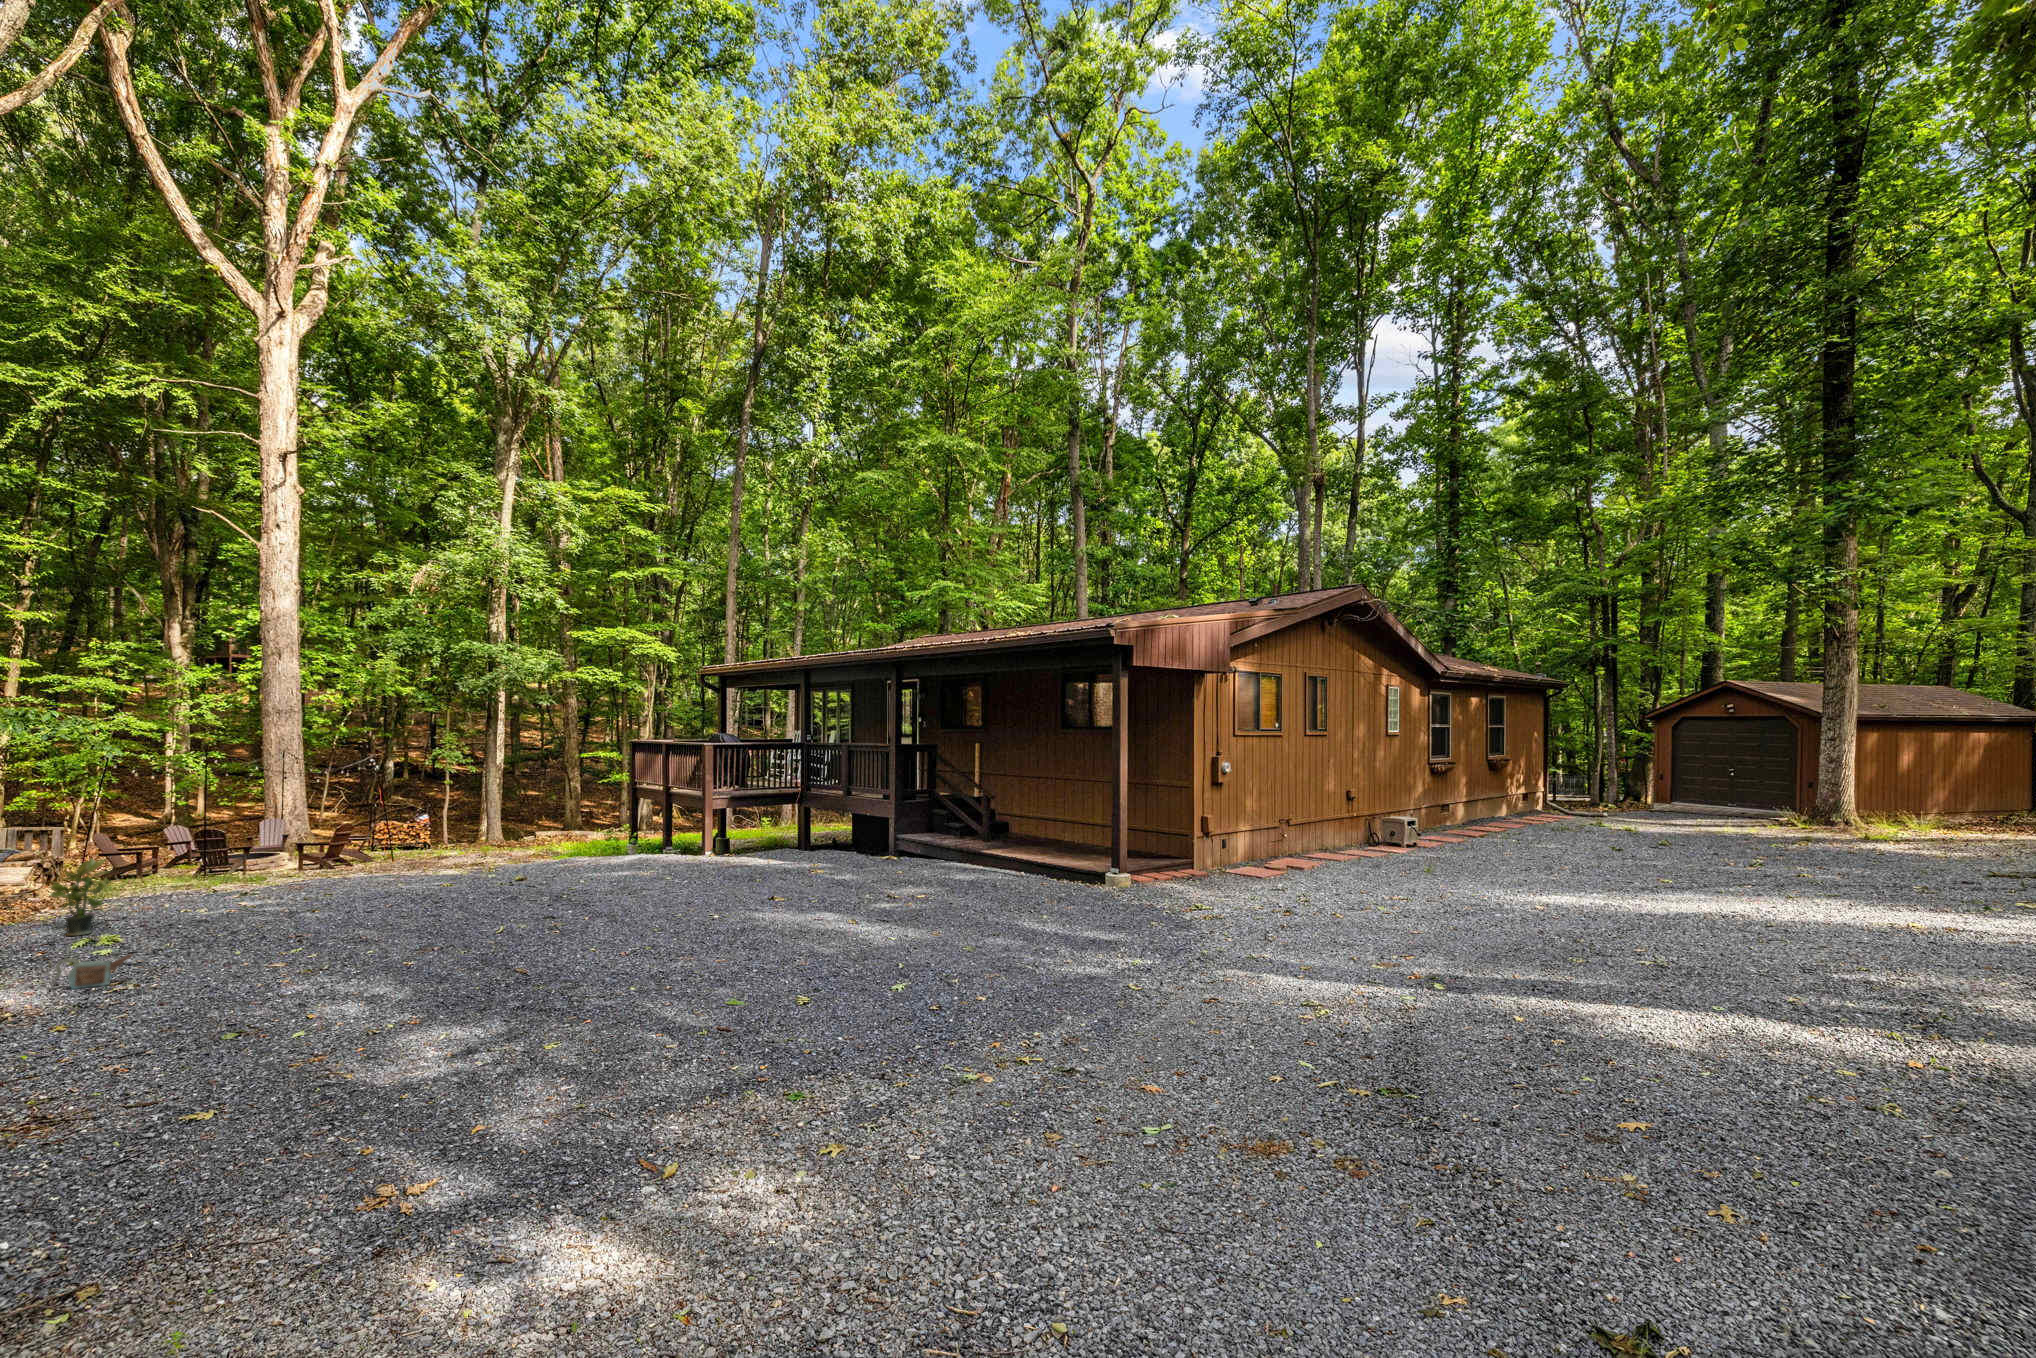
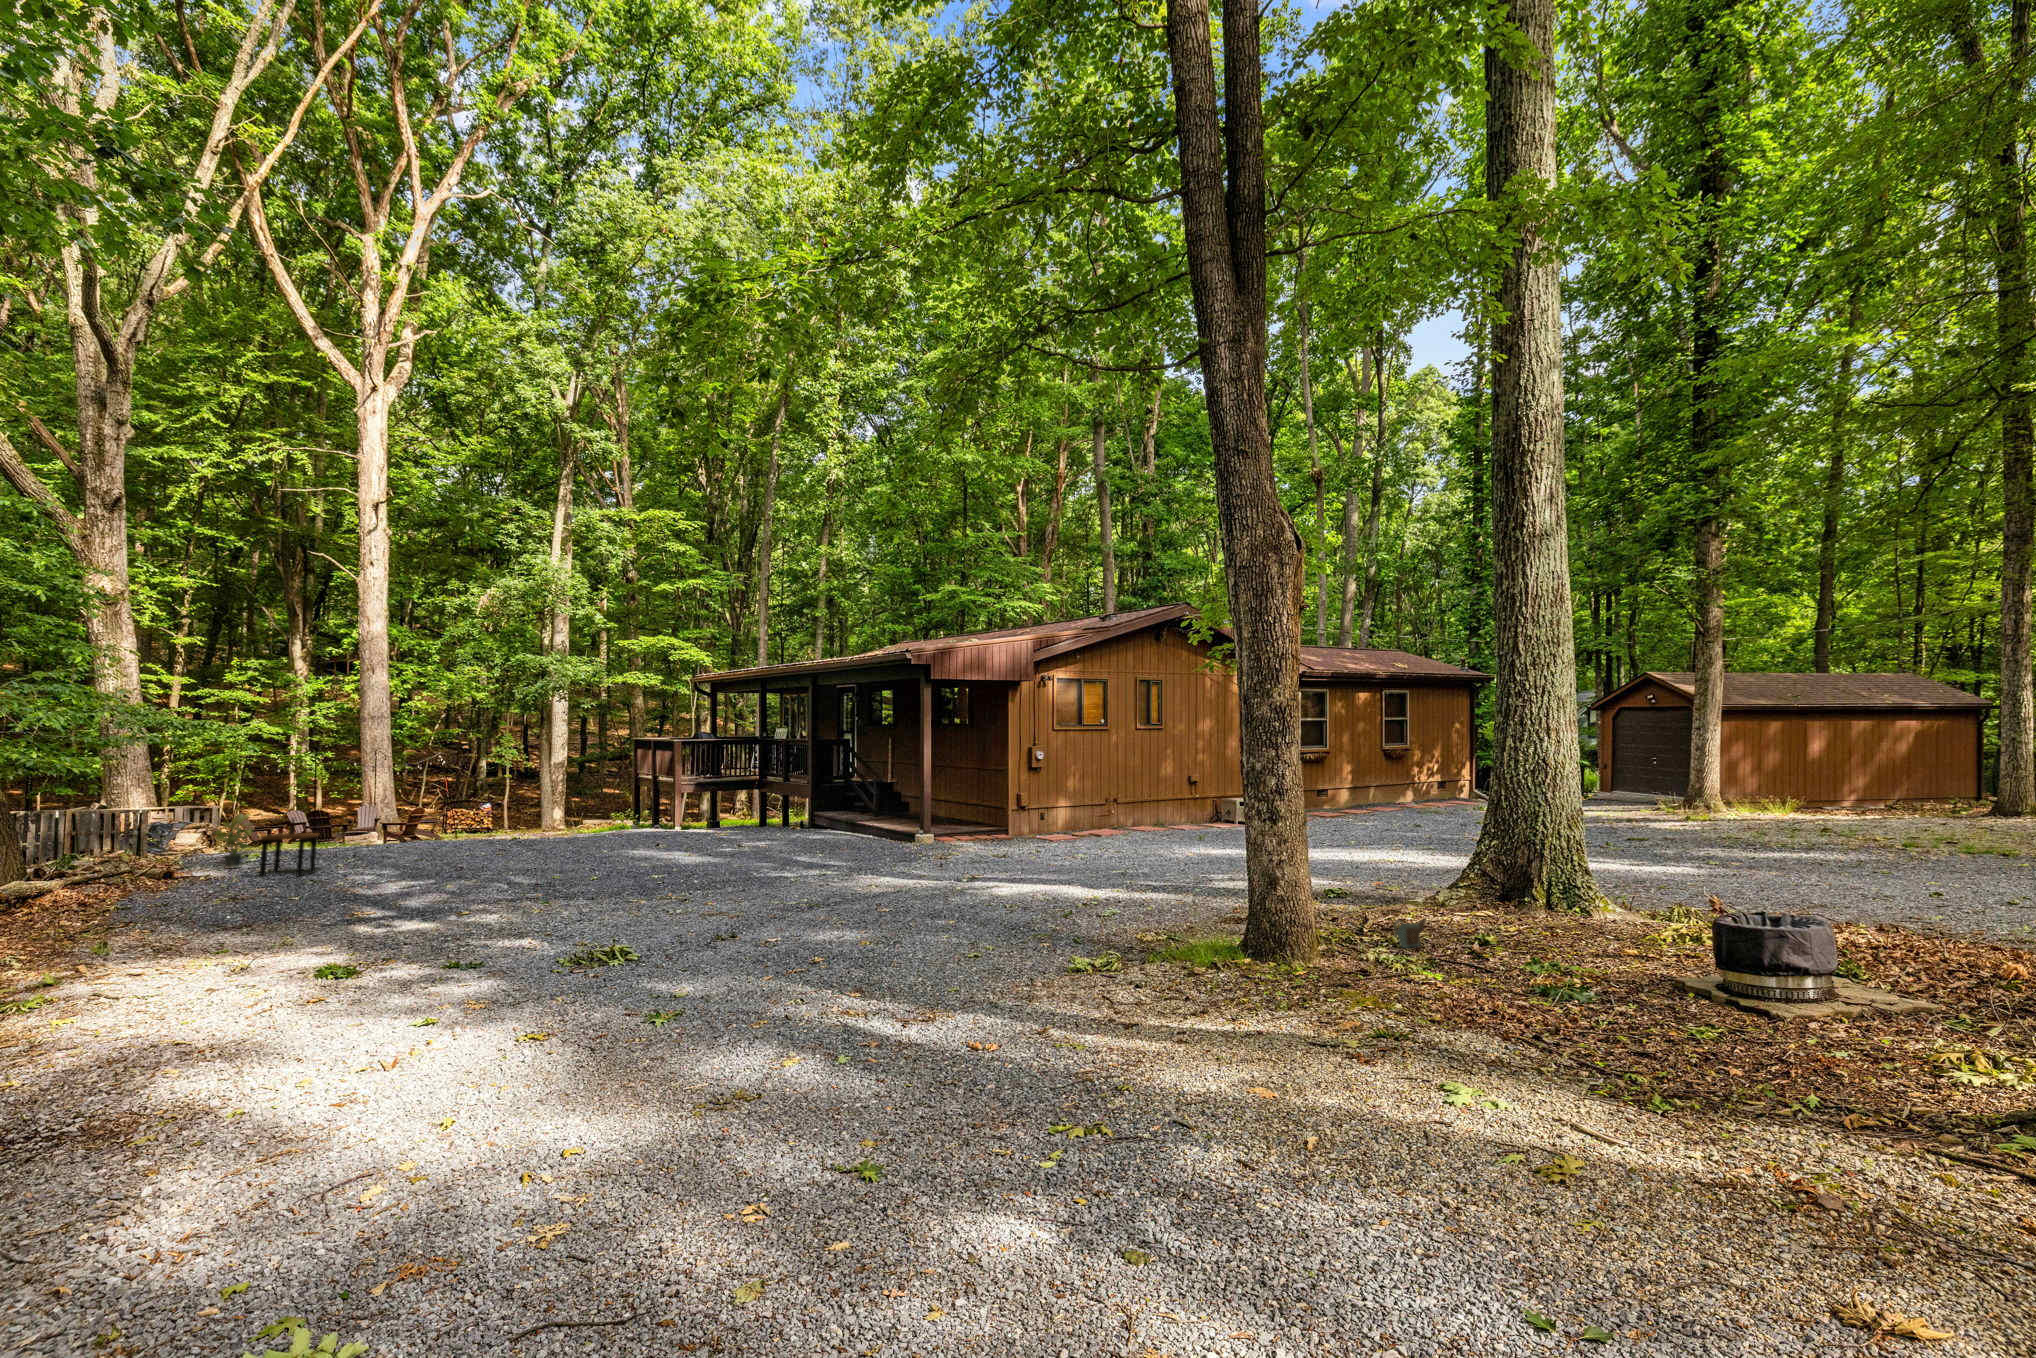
side table: none [119,867,212,954] -> present [260,819,319,877]
watering can: present [55,954,133,989] -> present [1394,918,1426,948]

